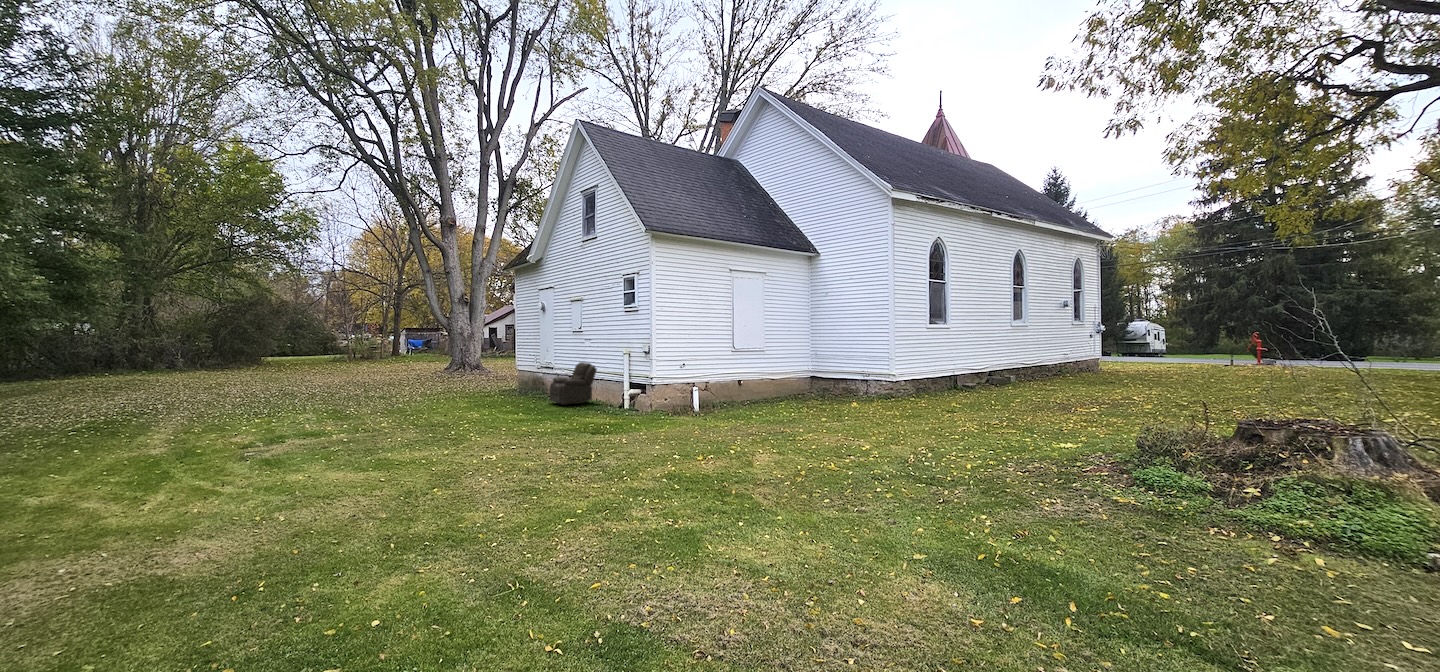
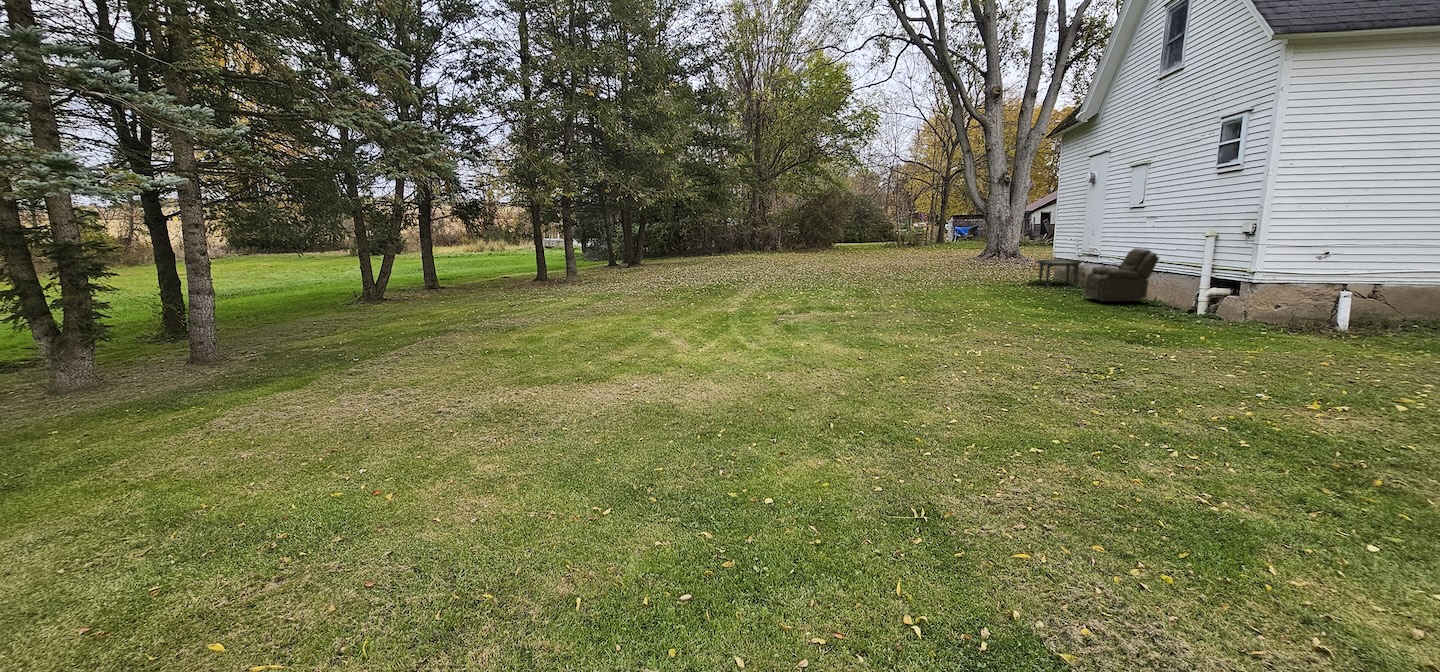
round table: none [505,372,542,395] -> present [1037,259,1082,286]

